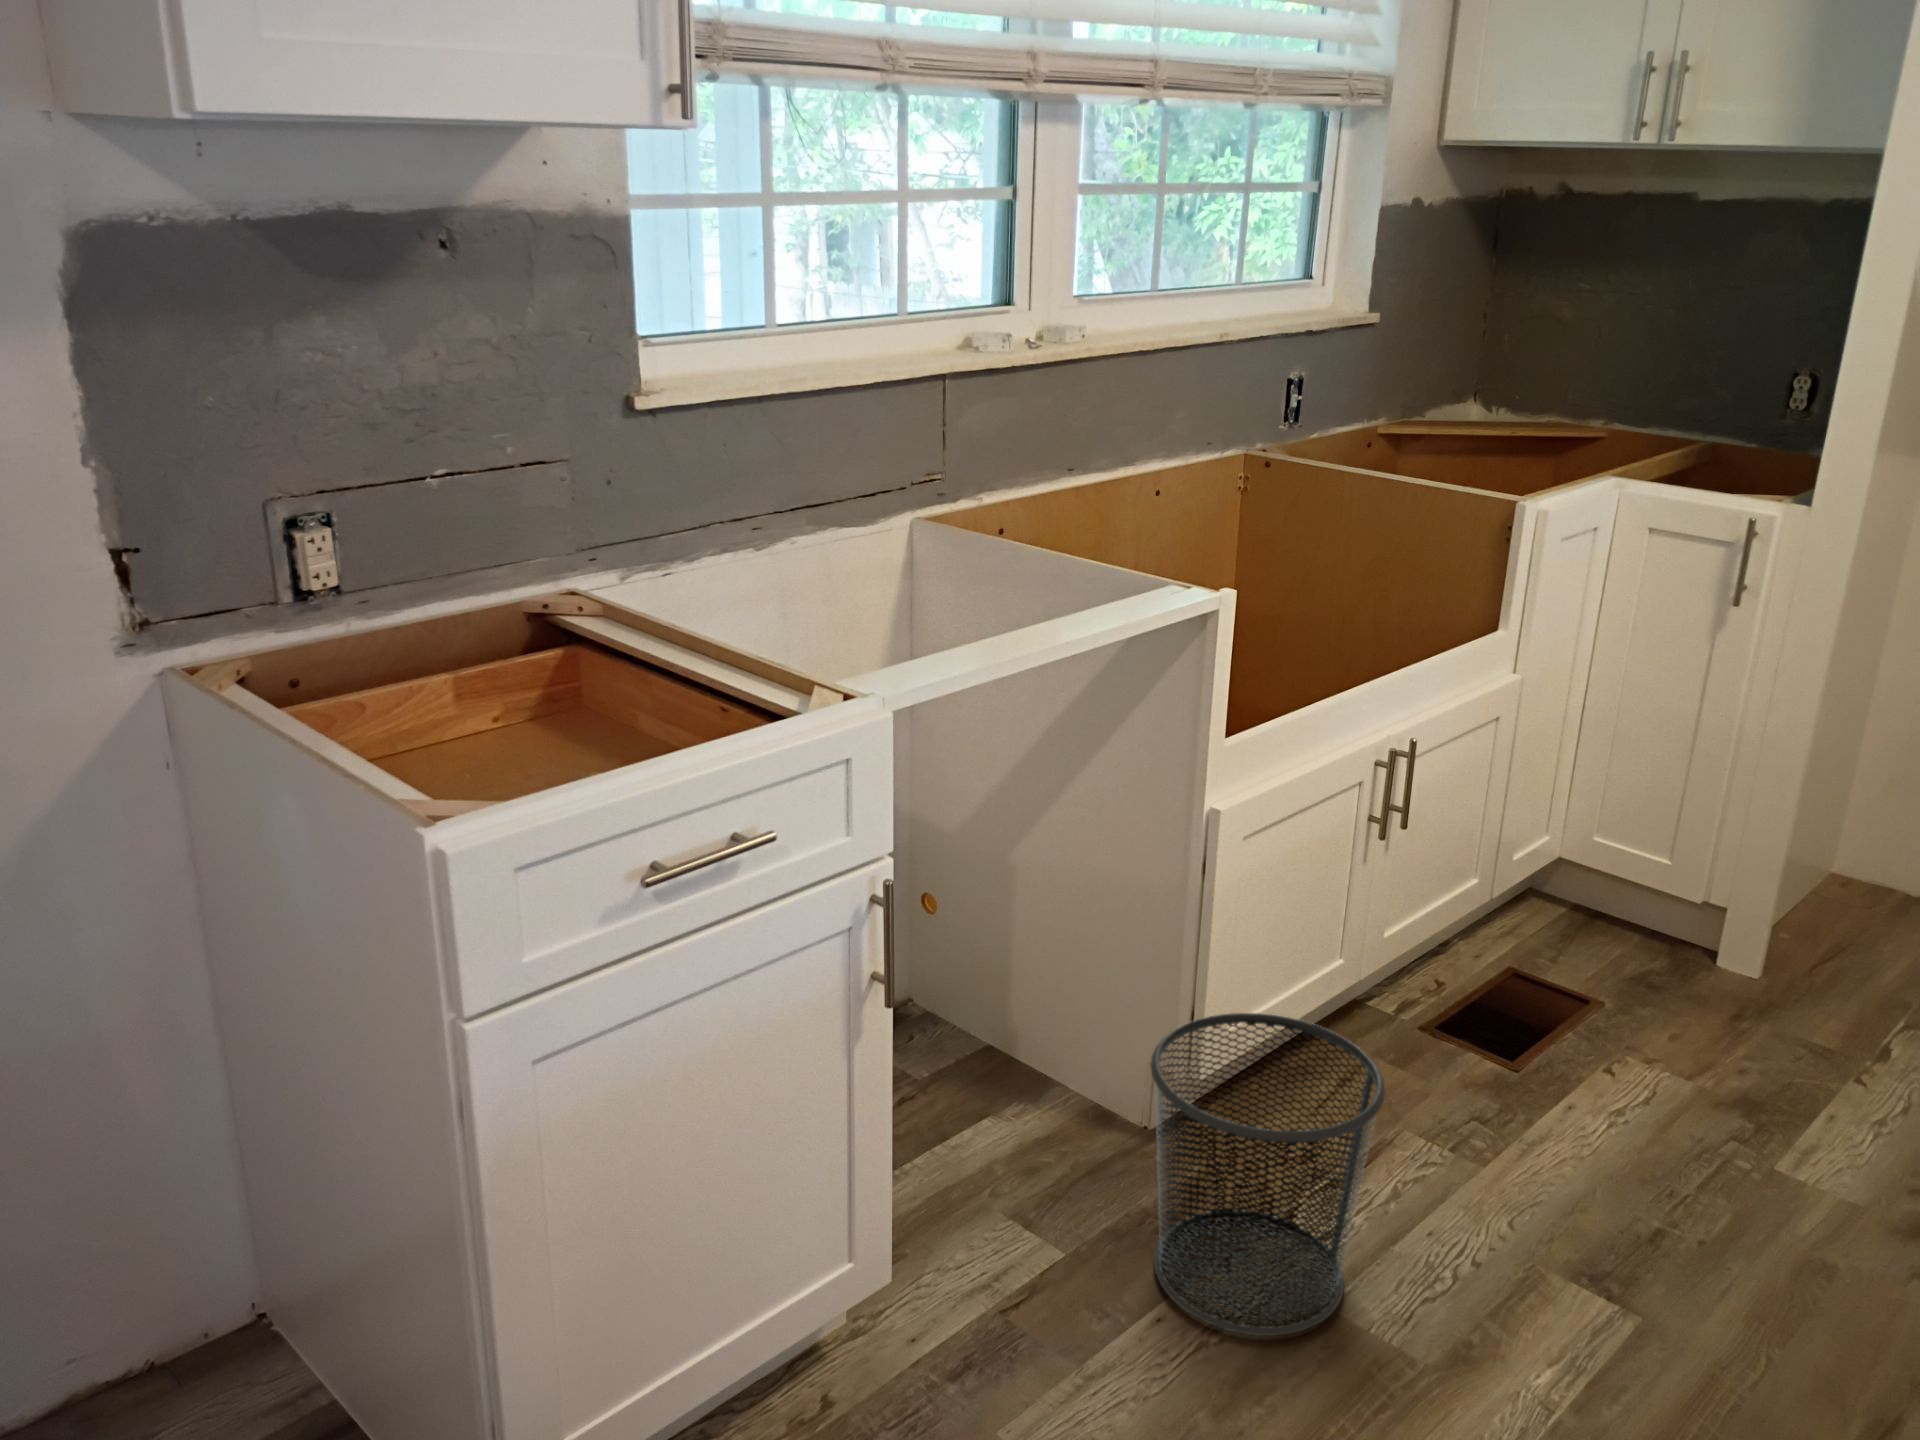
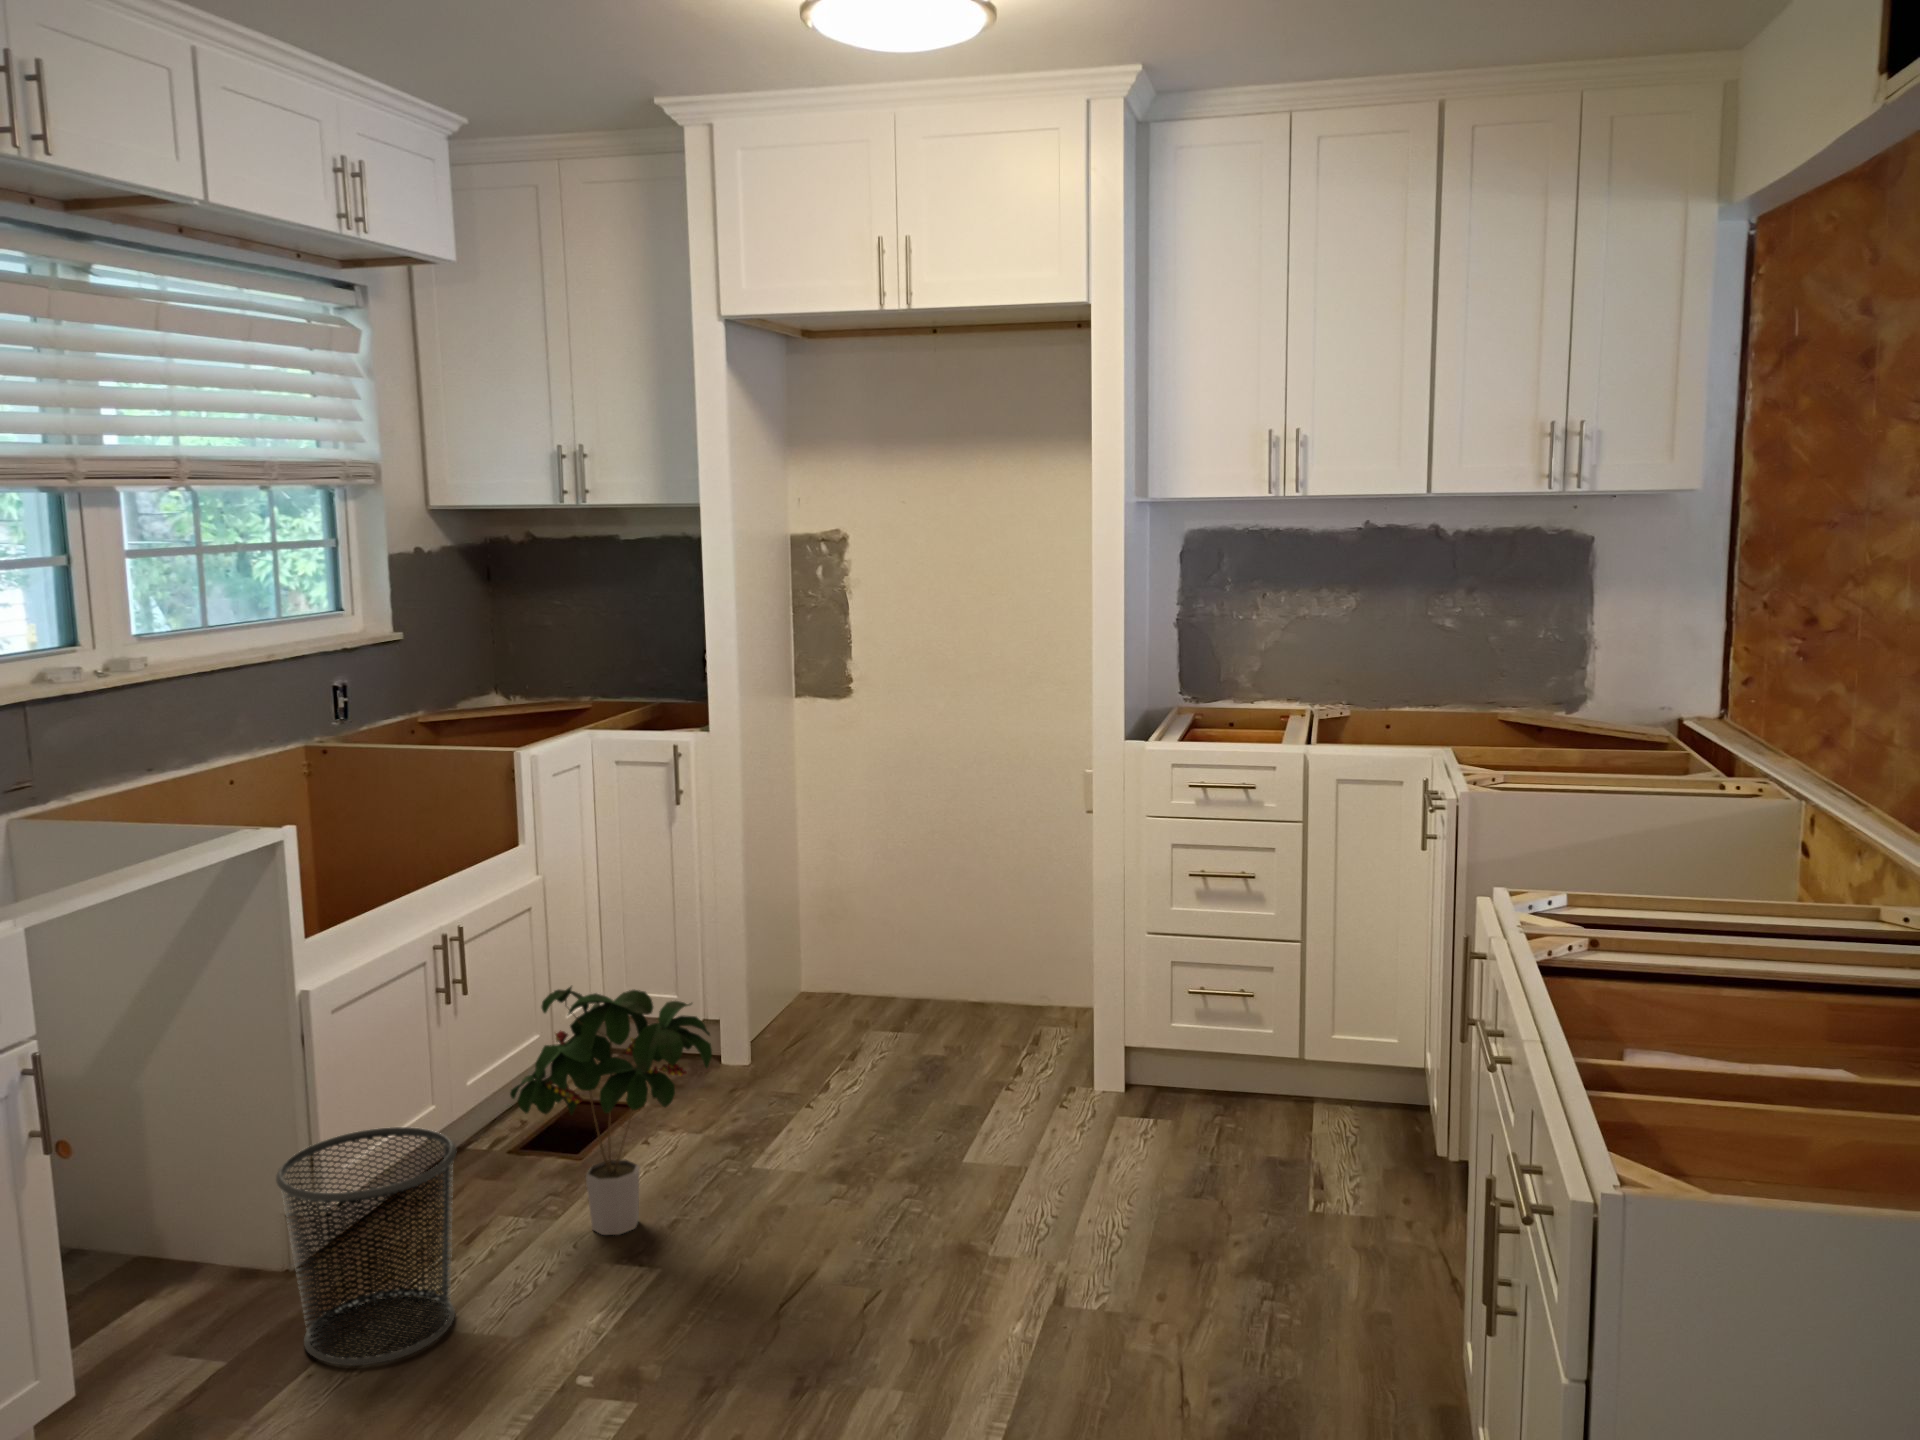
potted plant: none [1450,872,1782,1227] -> present [510,987,712,1235]

